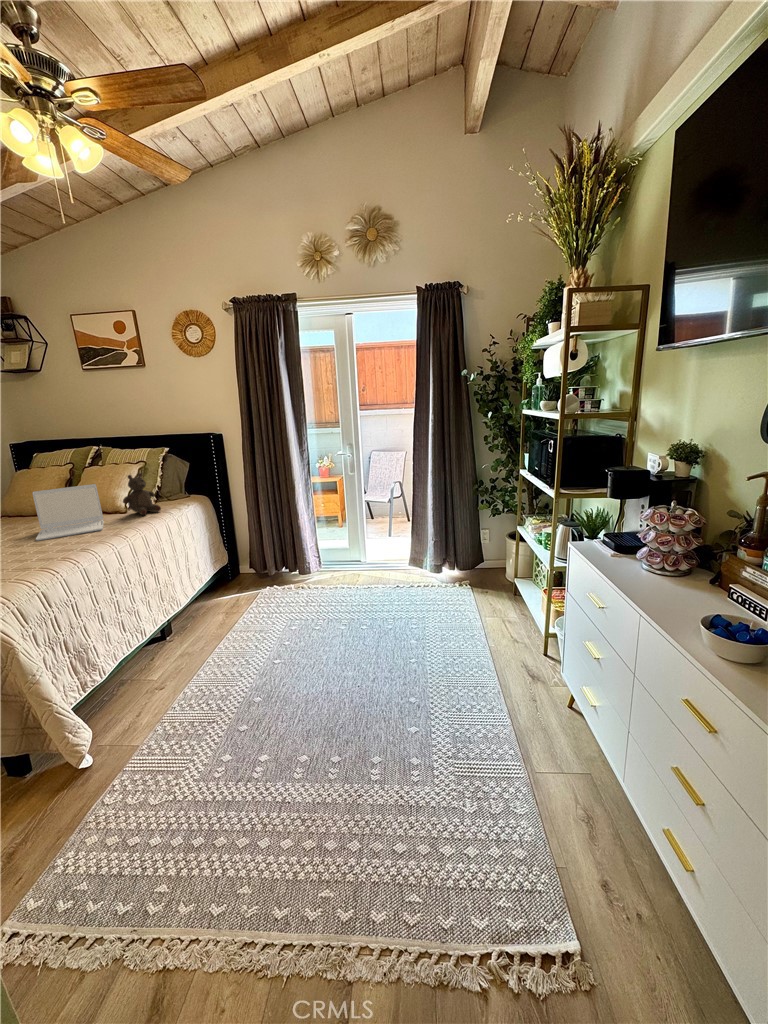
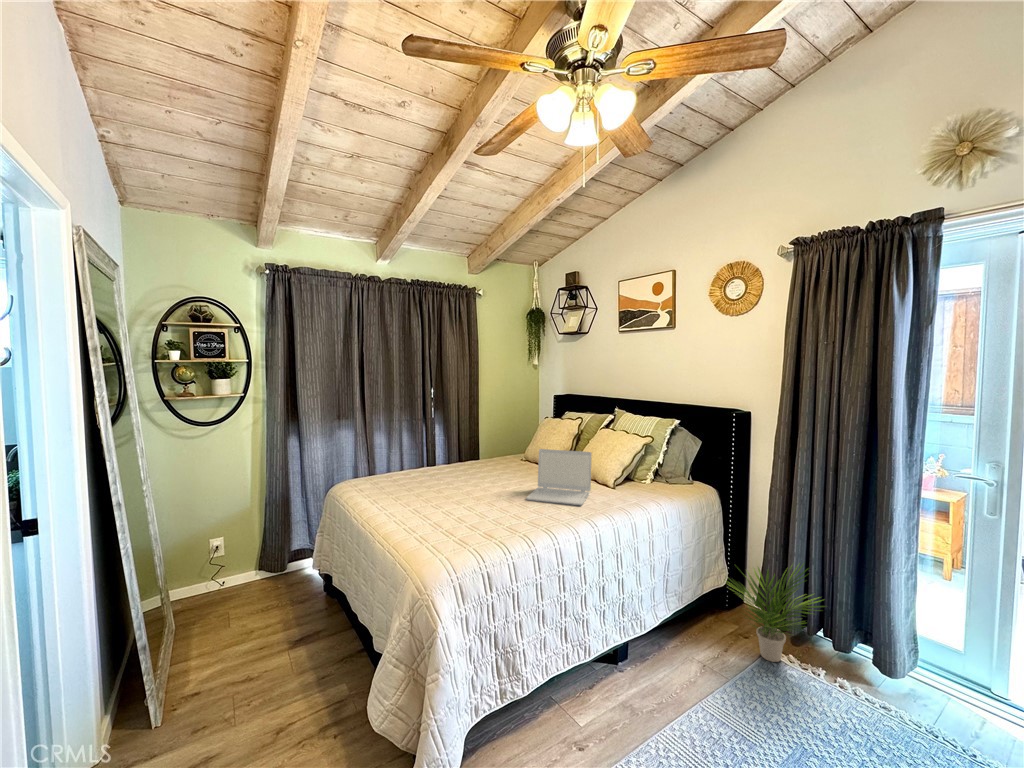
stuffed bear: present [123,473,161,515] -> none [614,447,651,498]
potted plant: none [227,526,290,594] -> present [729,564,825,662]

